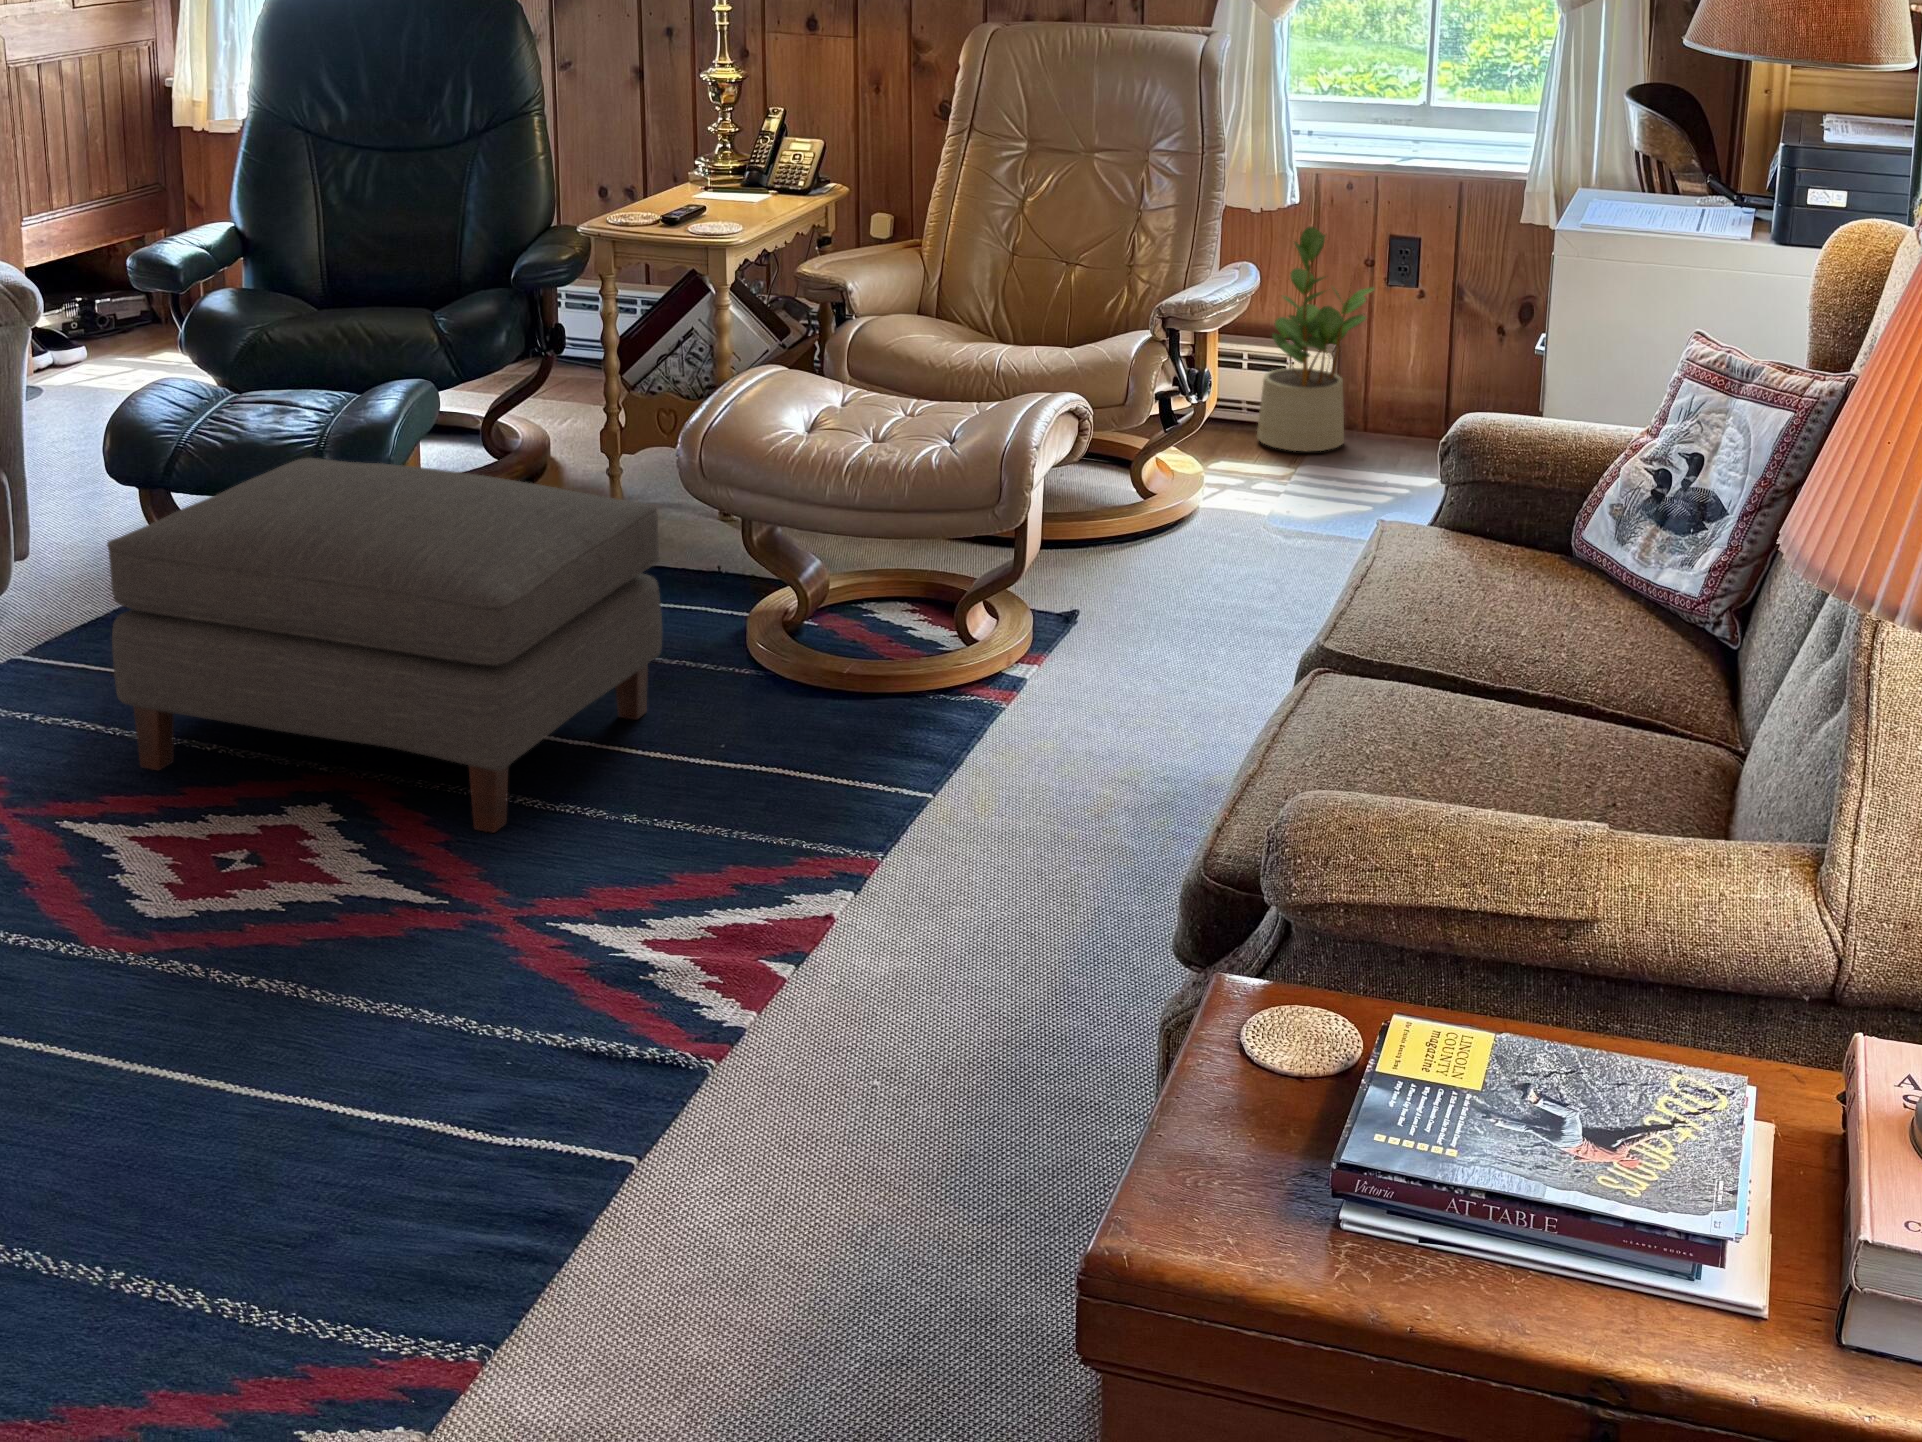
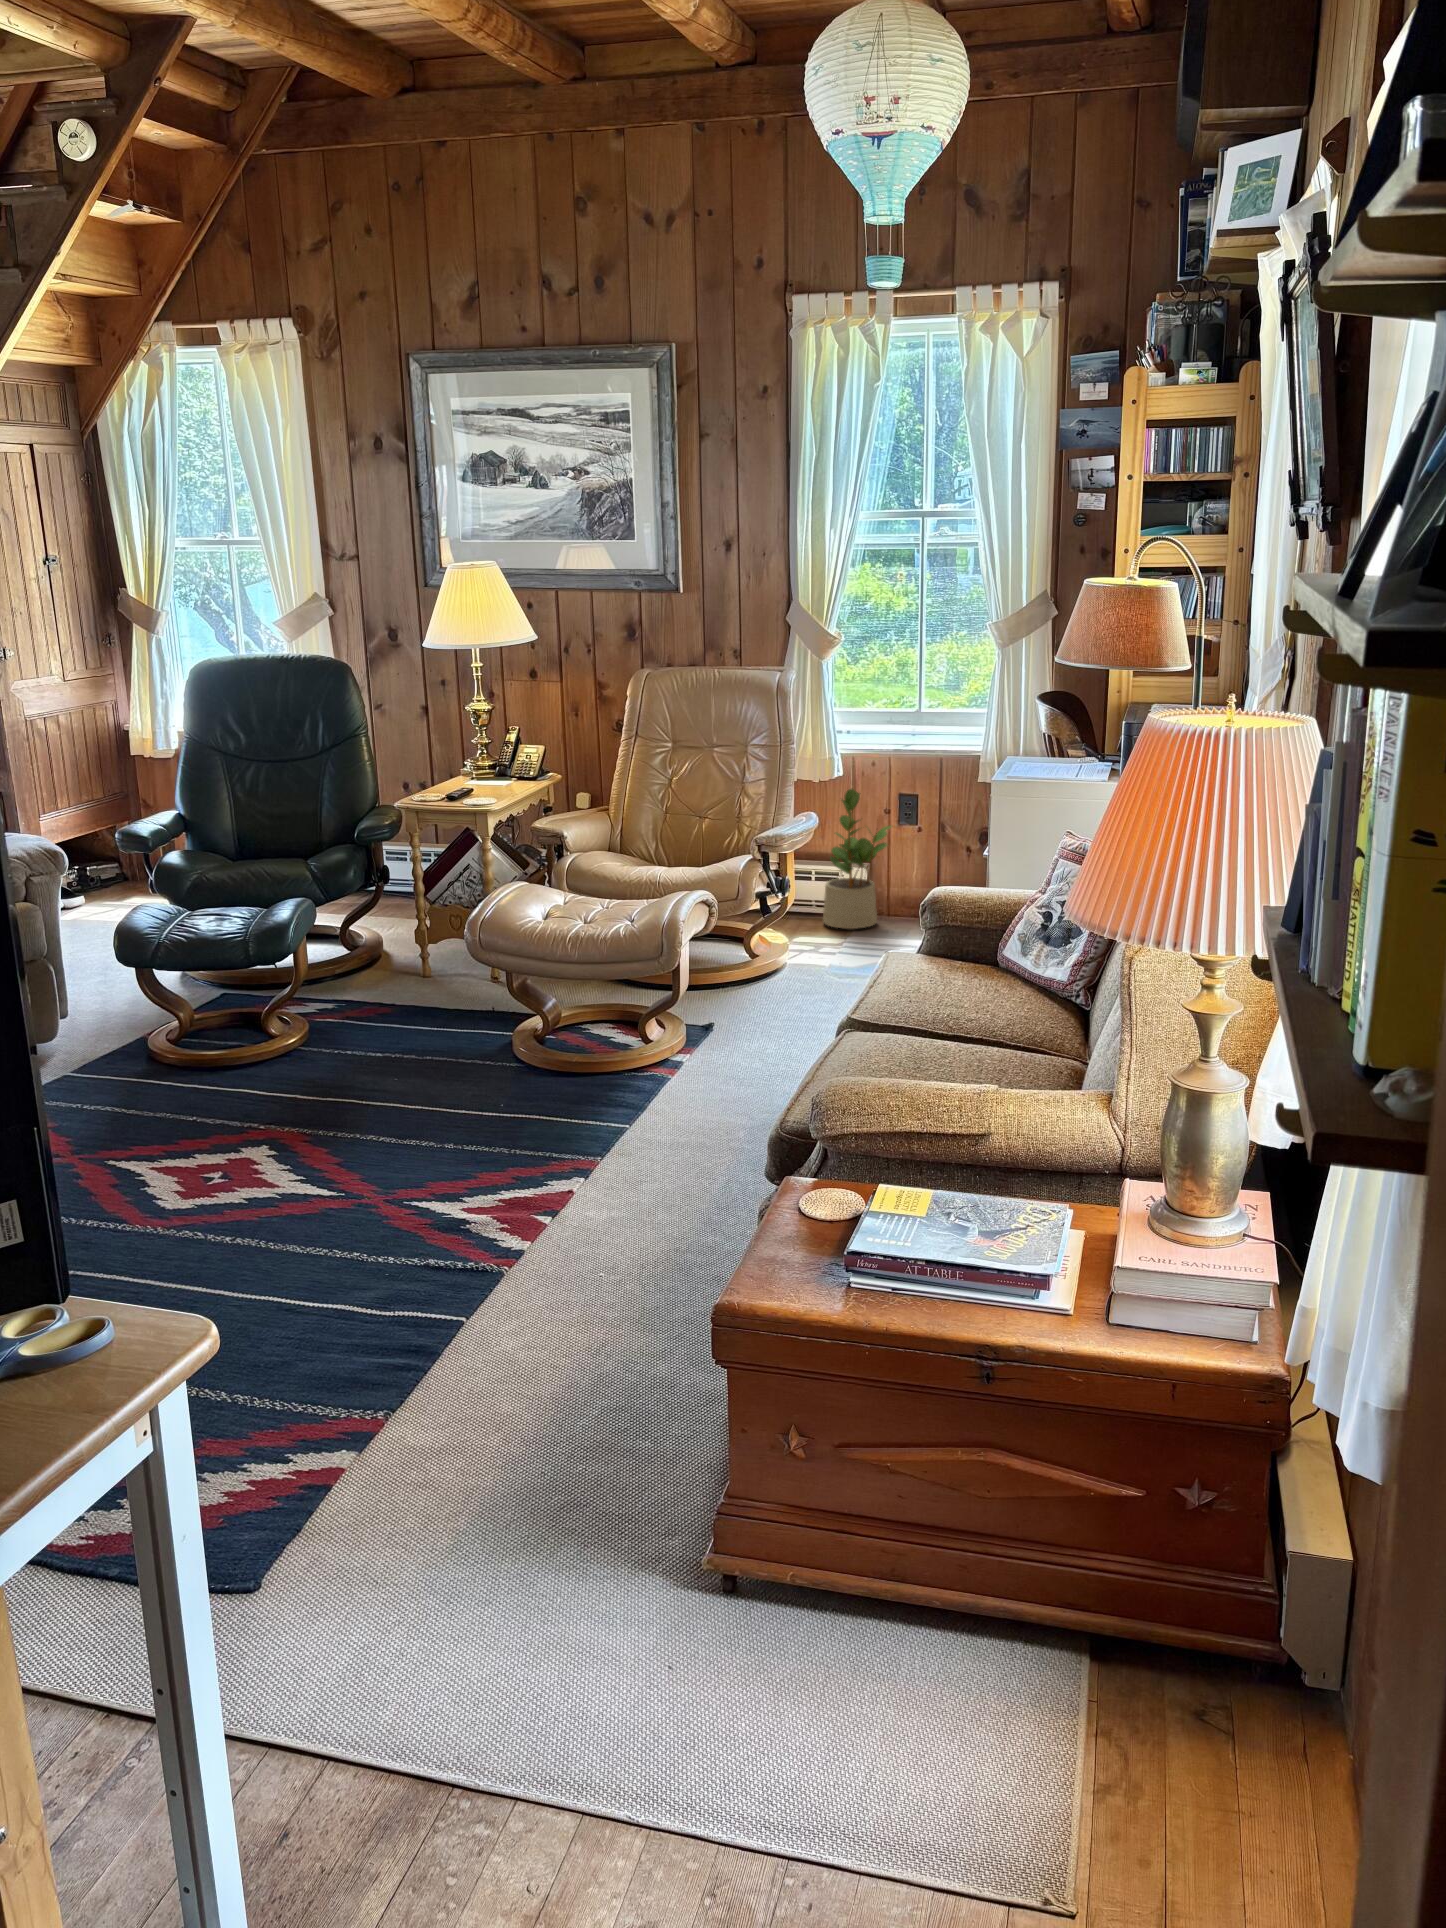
ottoman: present [107,458,662,833] -> none [126,946,461,1157]

